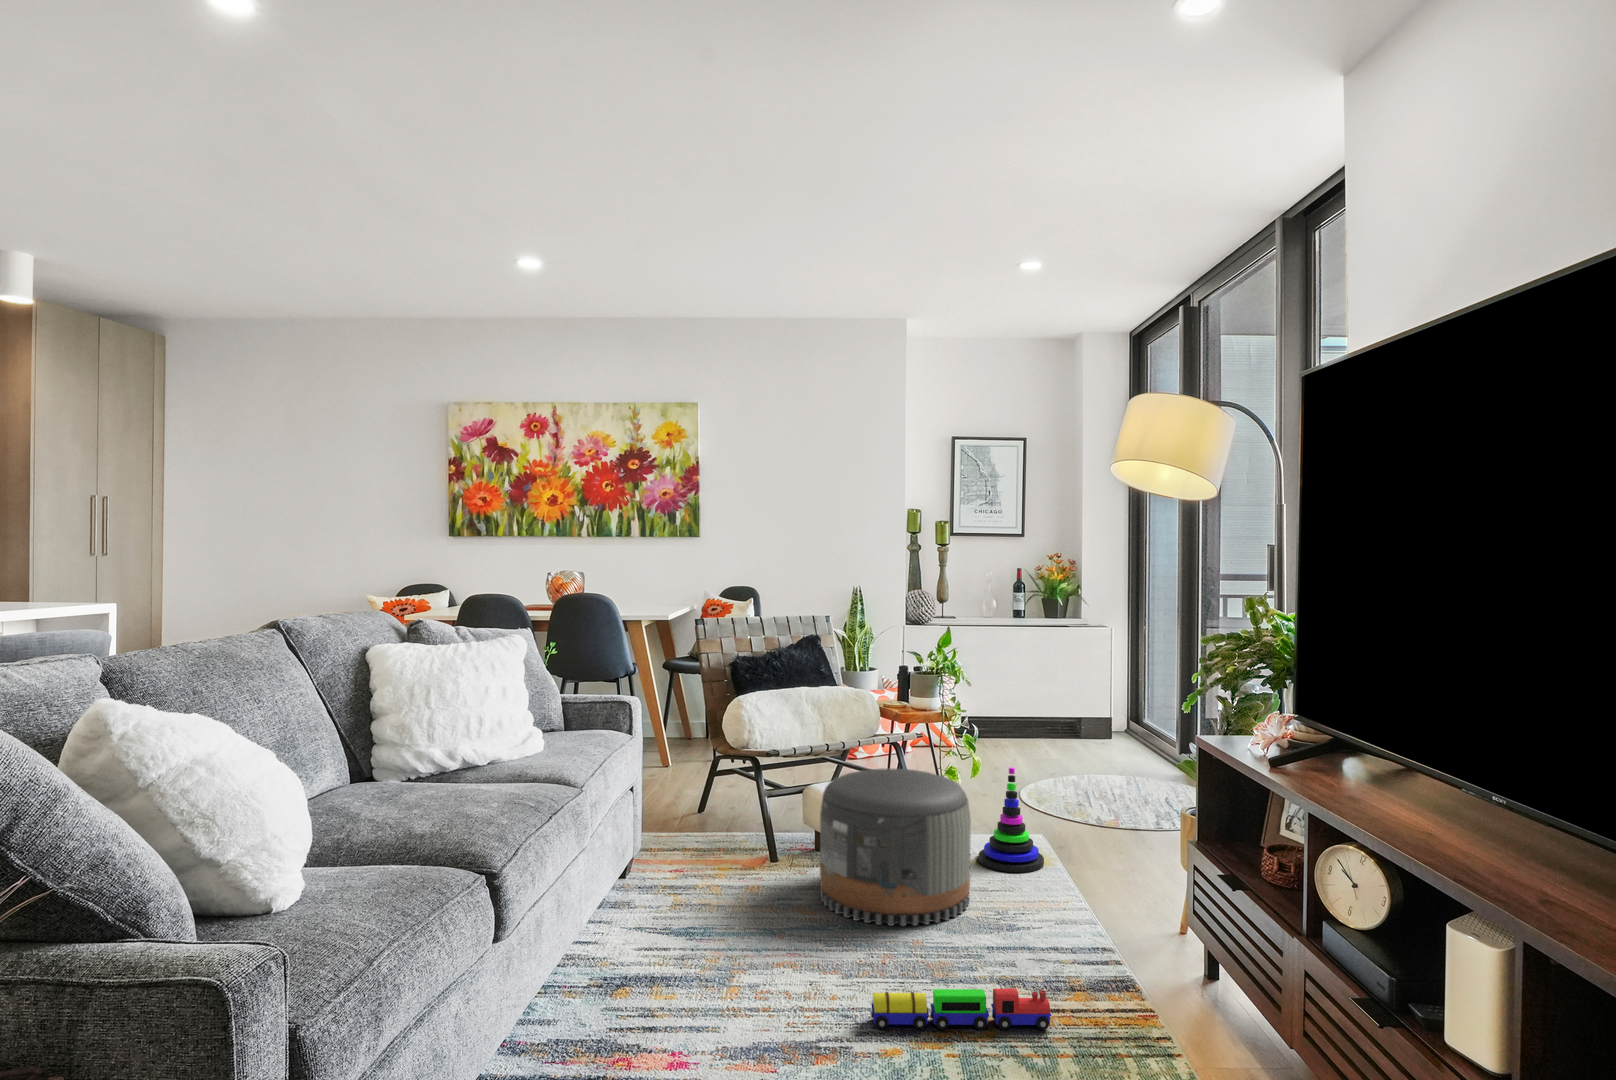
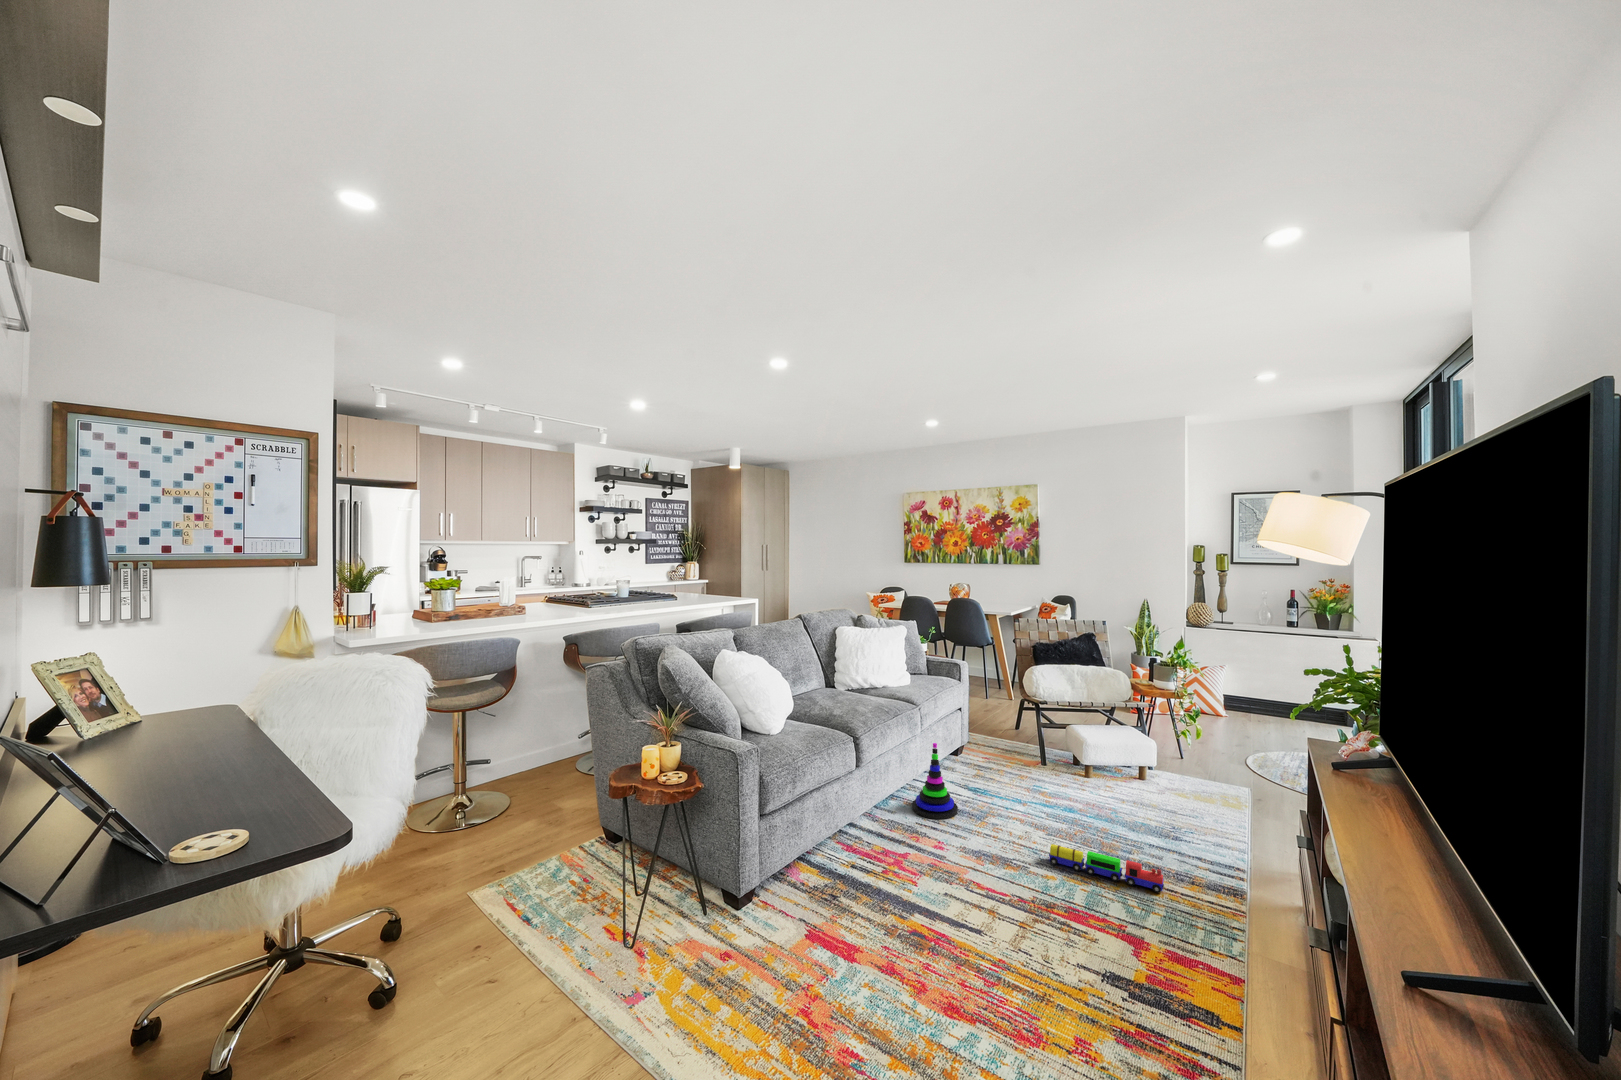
stacking toy: present [979,767,1044,872] -> present [912,743,958,819]
pouf: present [820,769,971,926] -> none [1060,721,1161,821]

